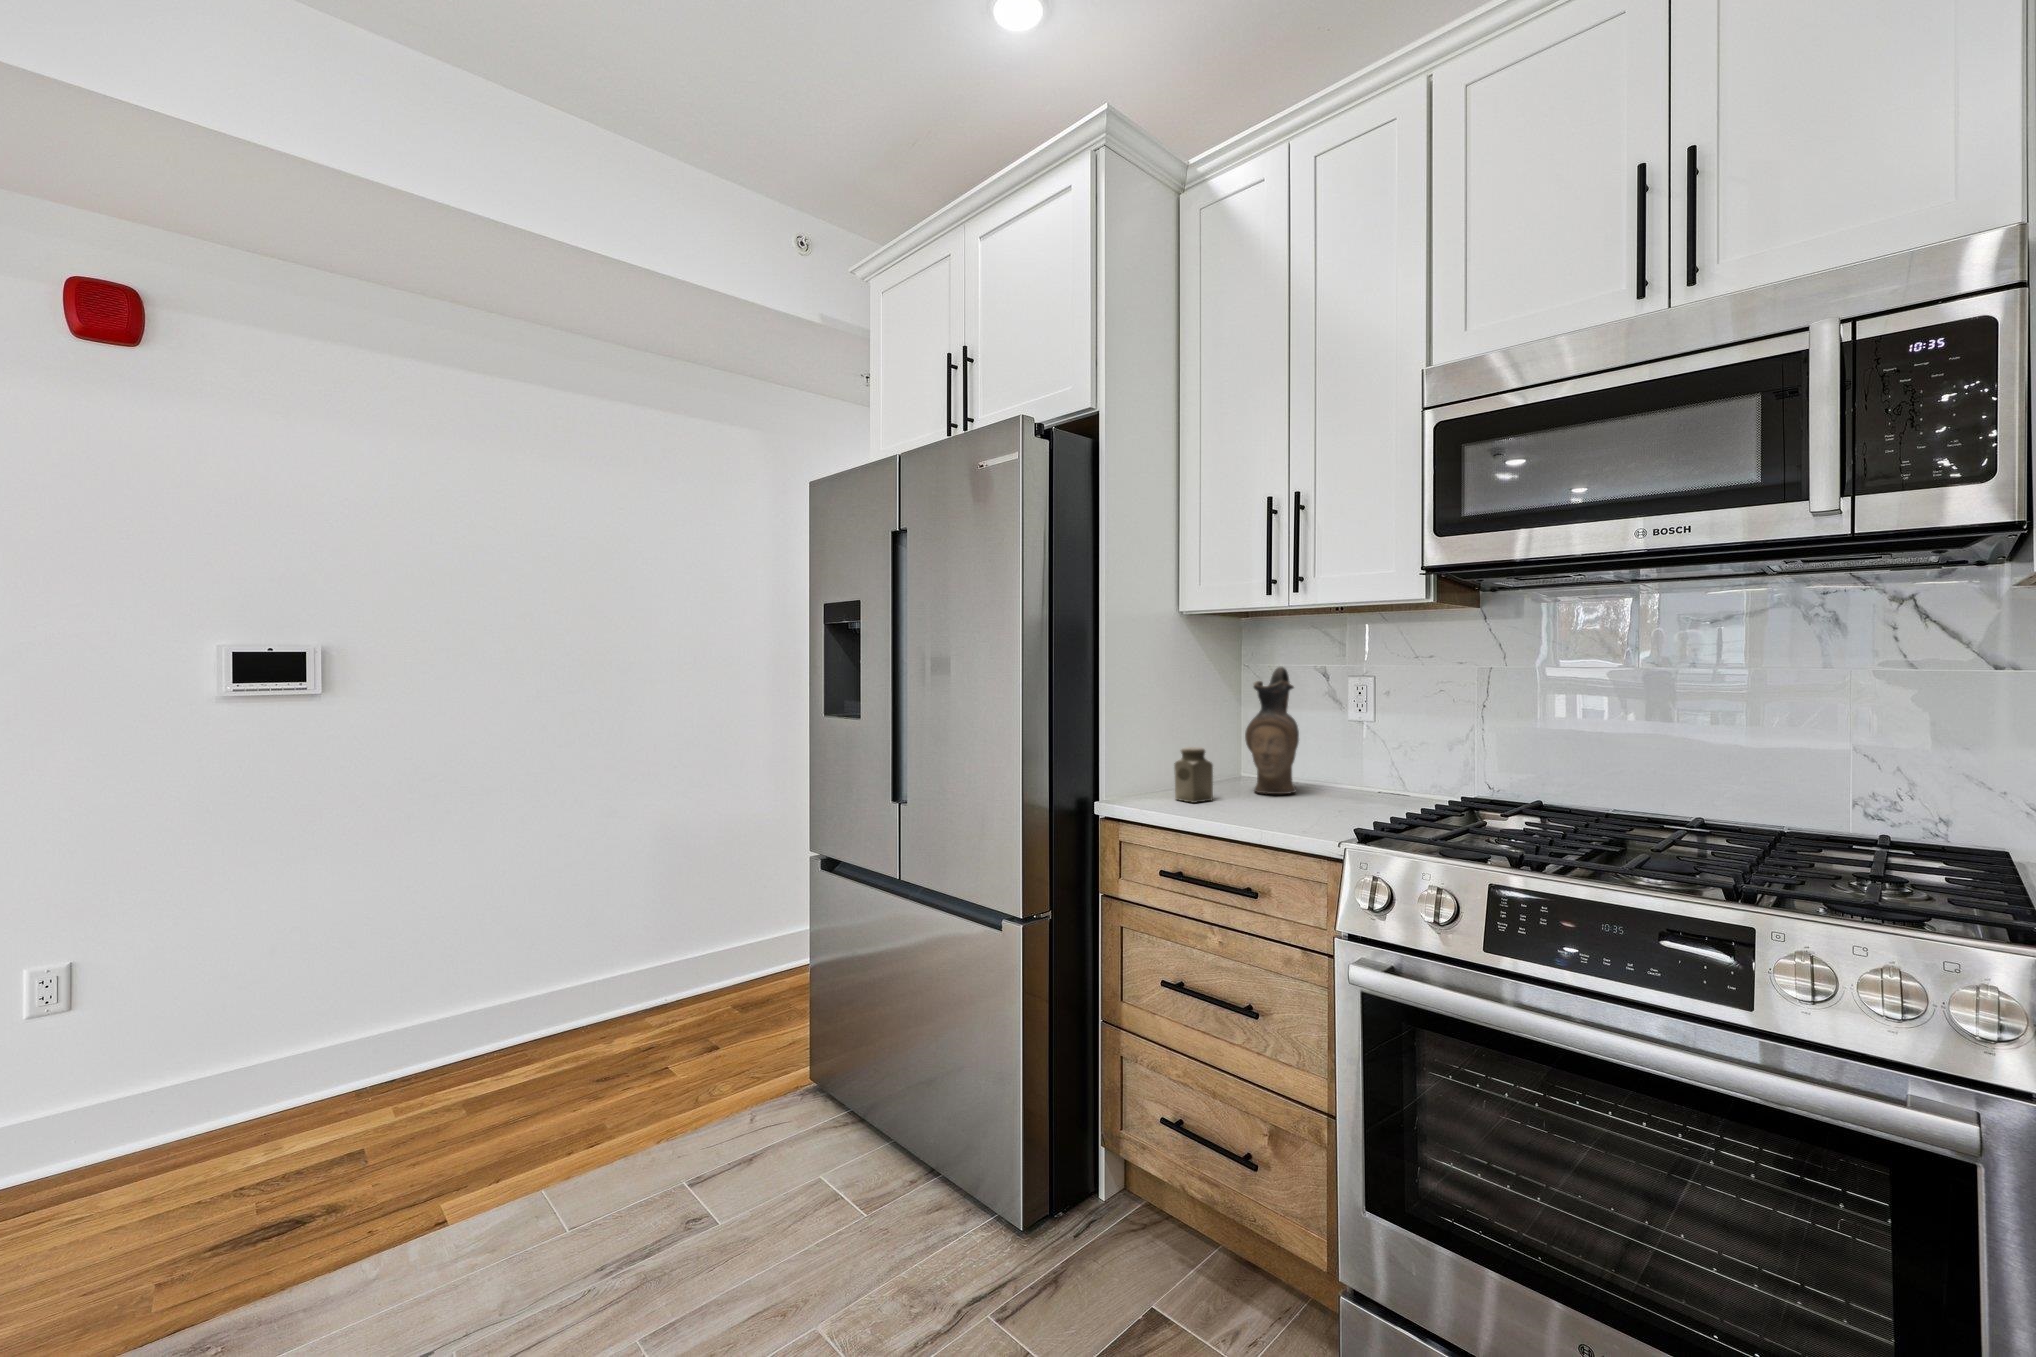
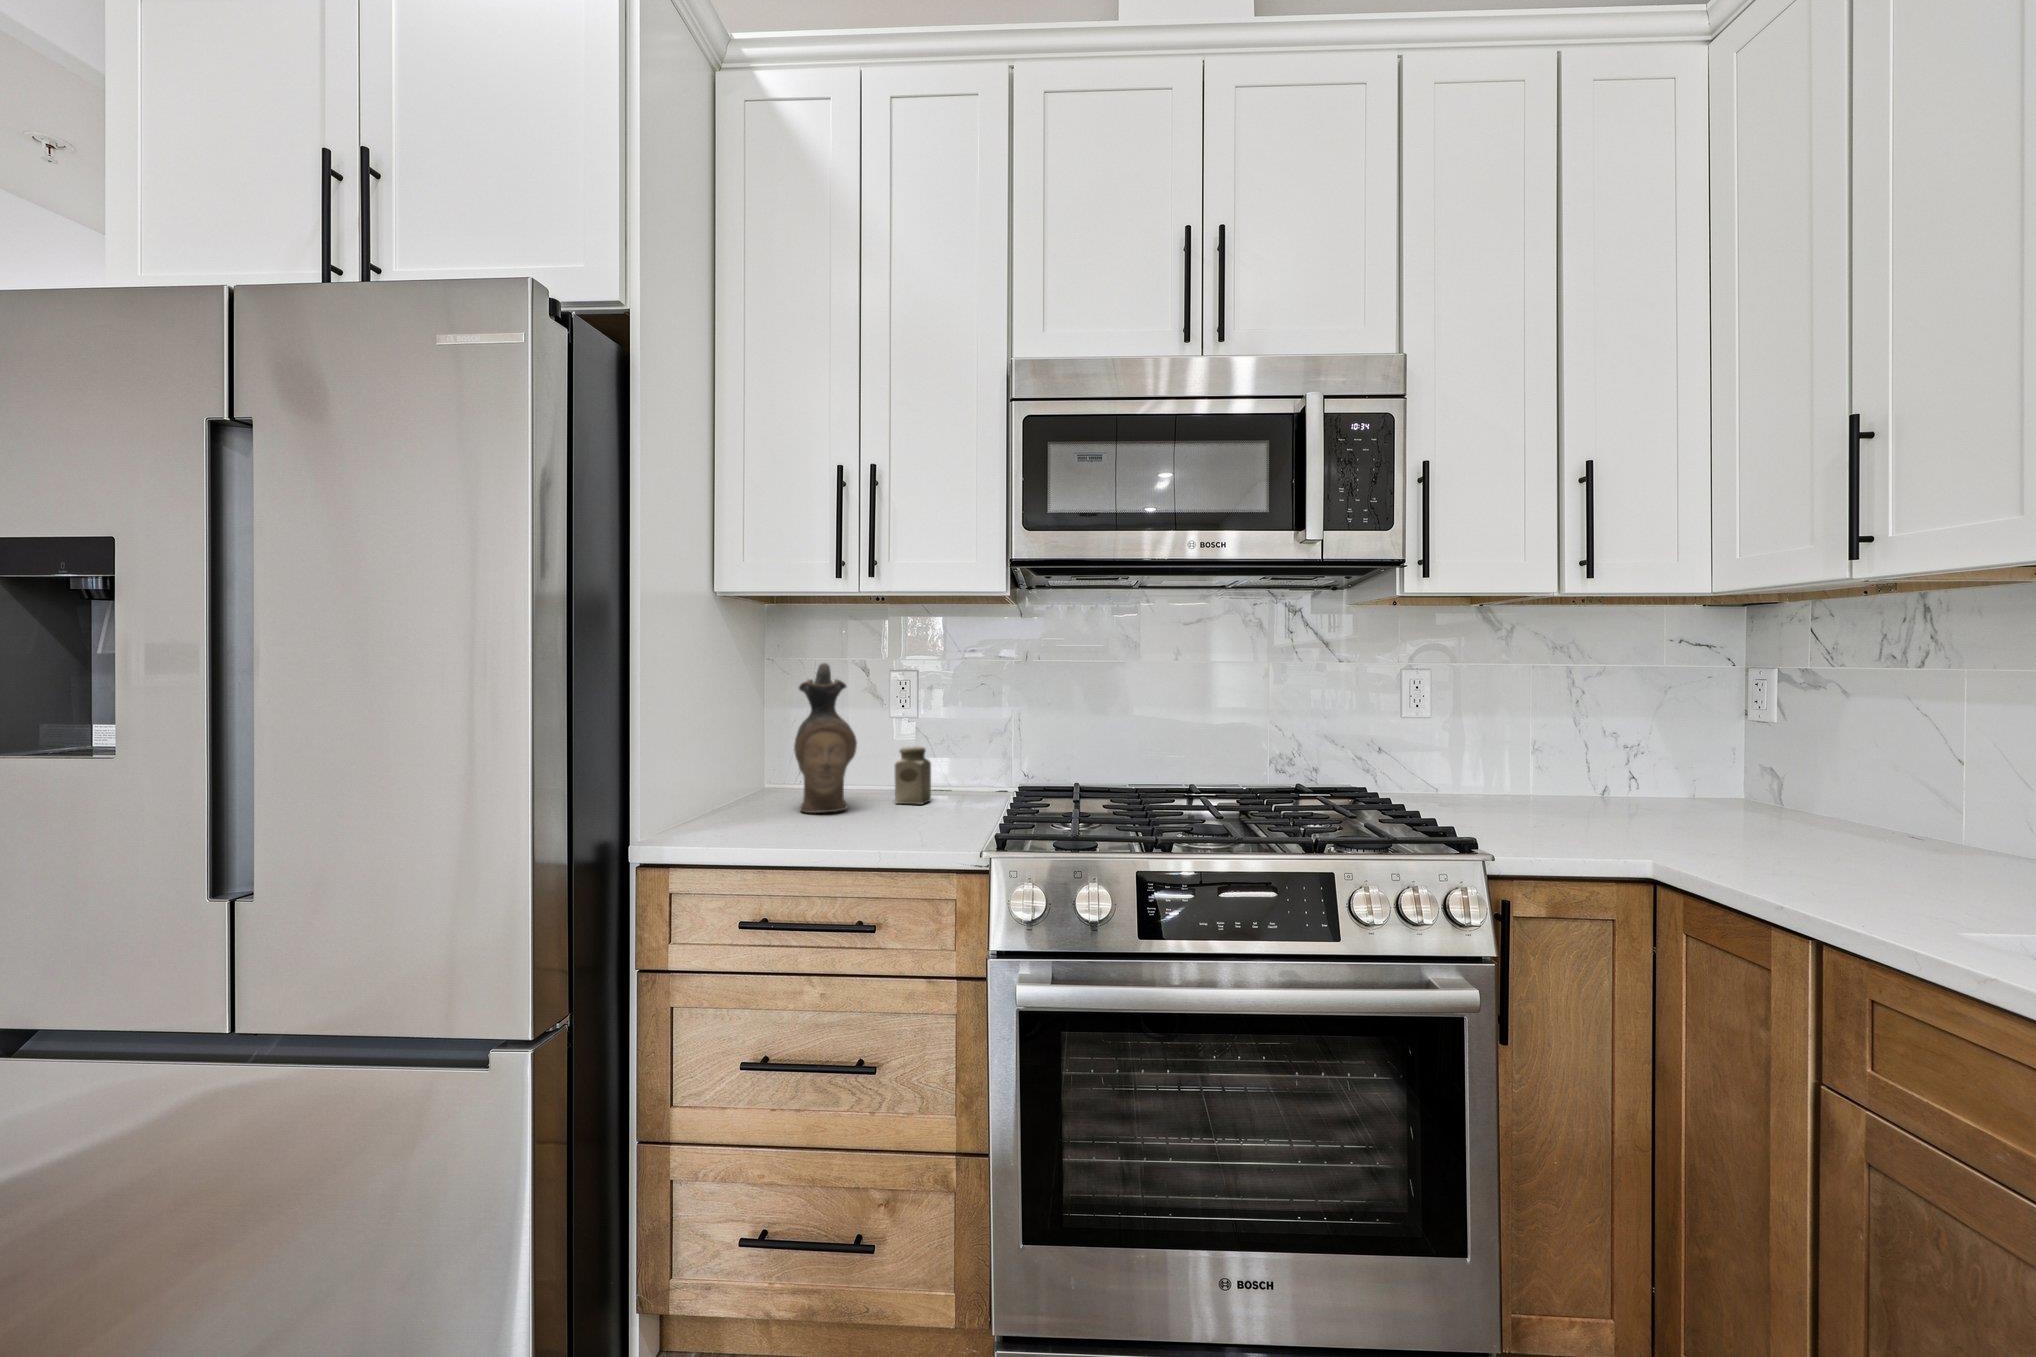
salt shaker: present [1174,747,1213,803] -> present [895,746,931,804]

